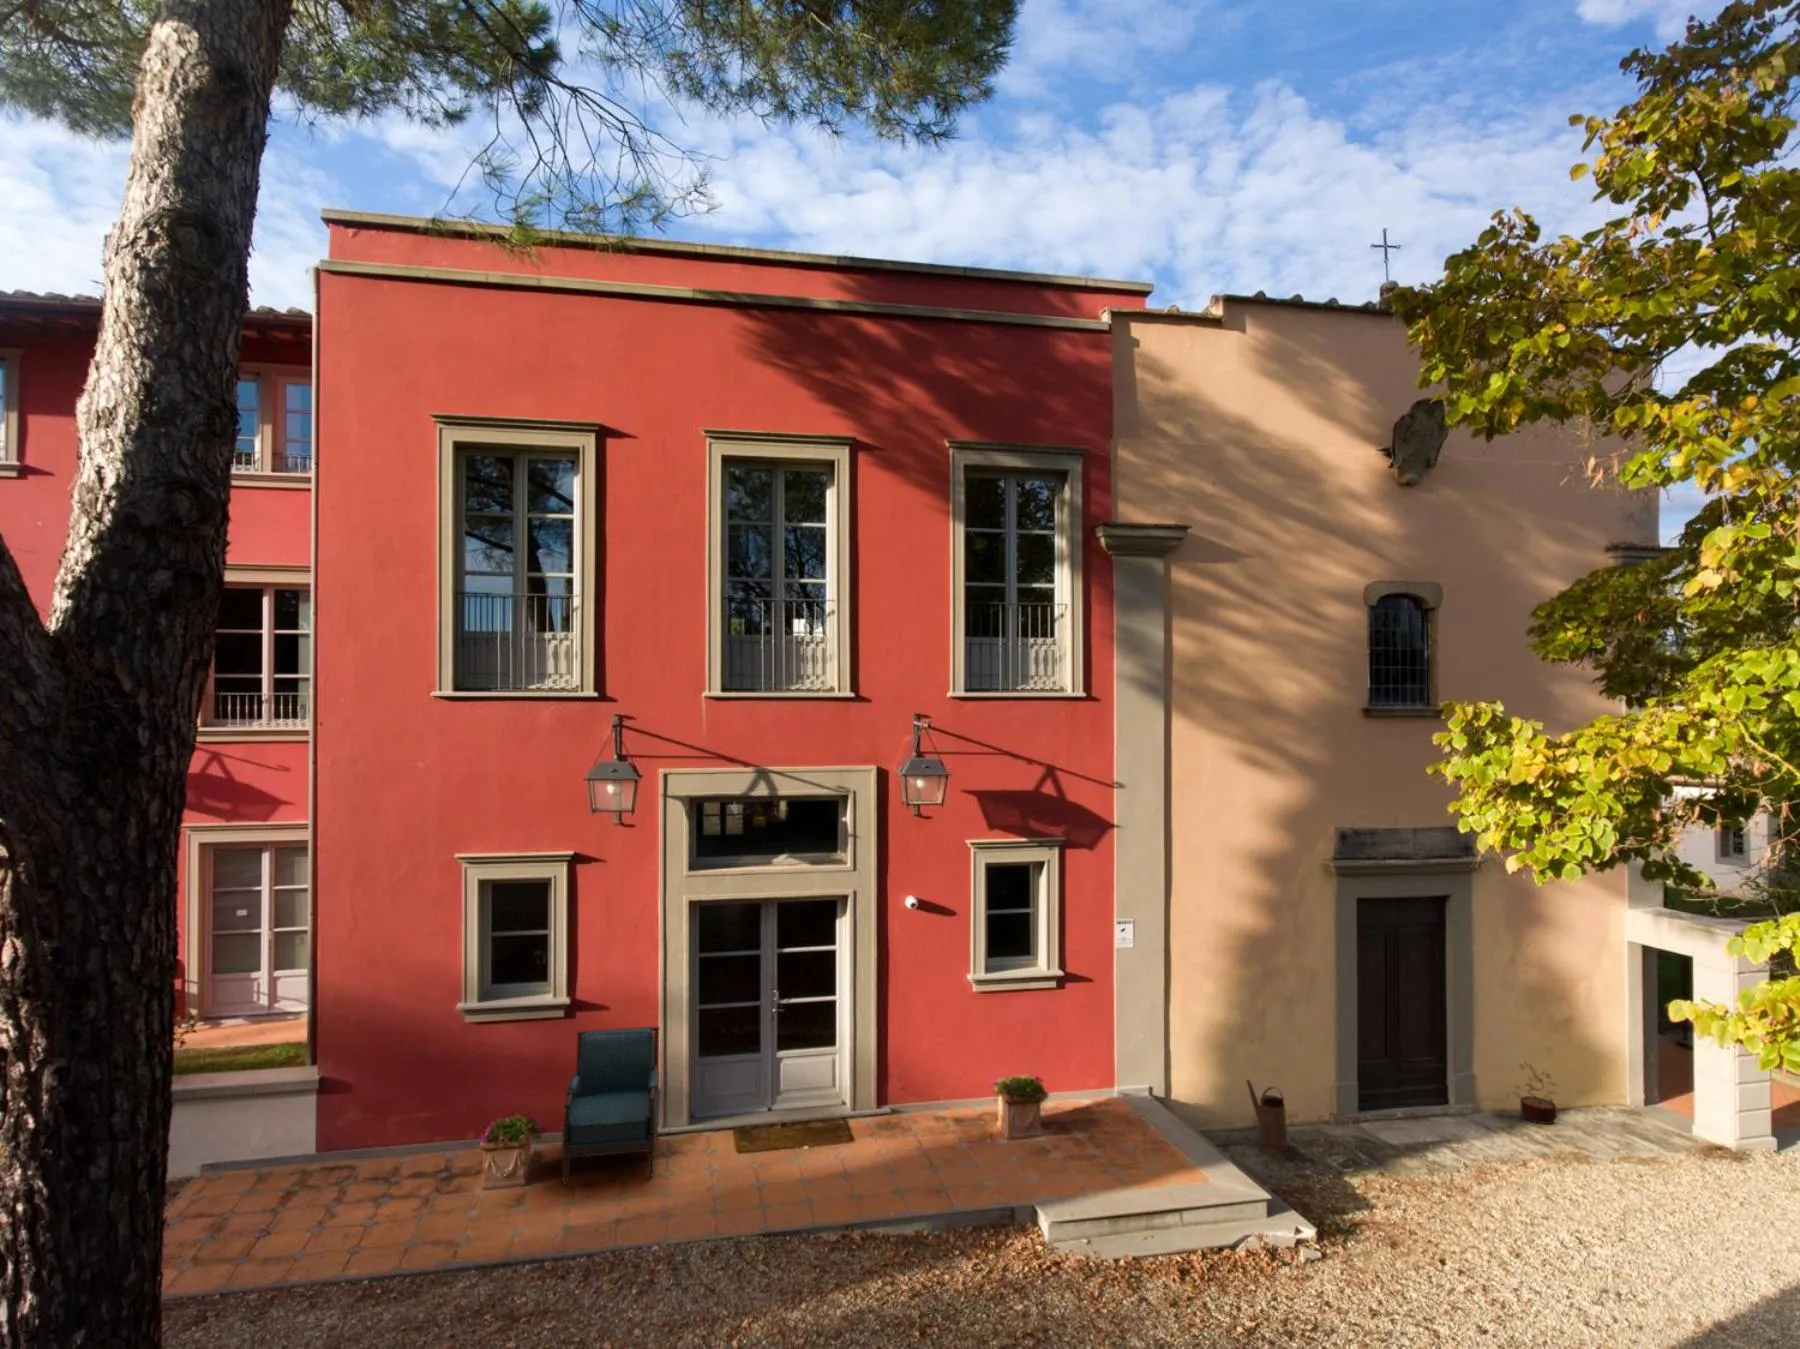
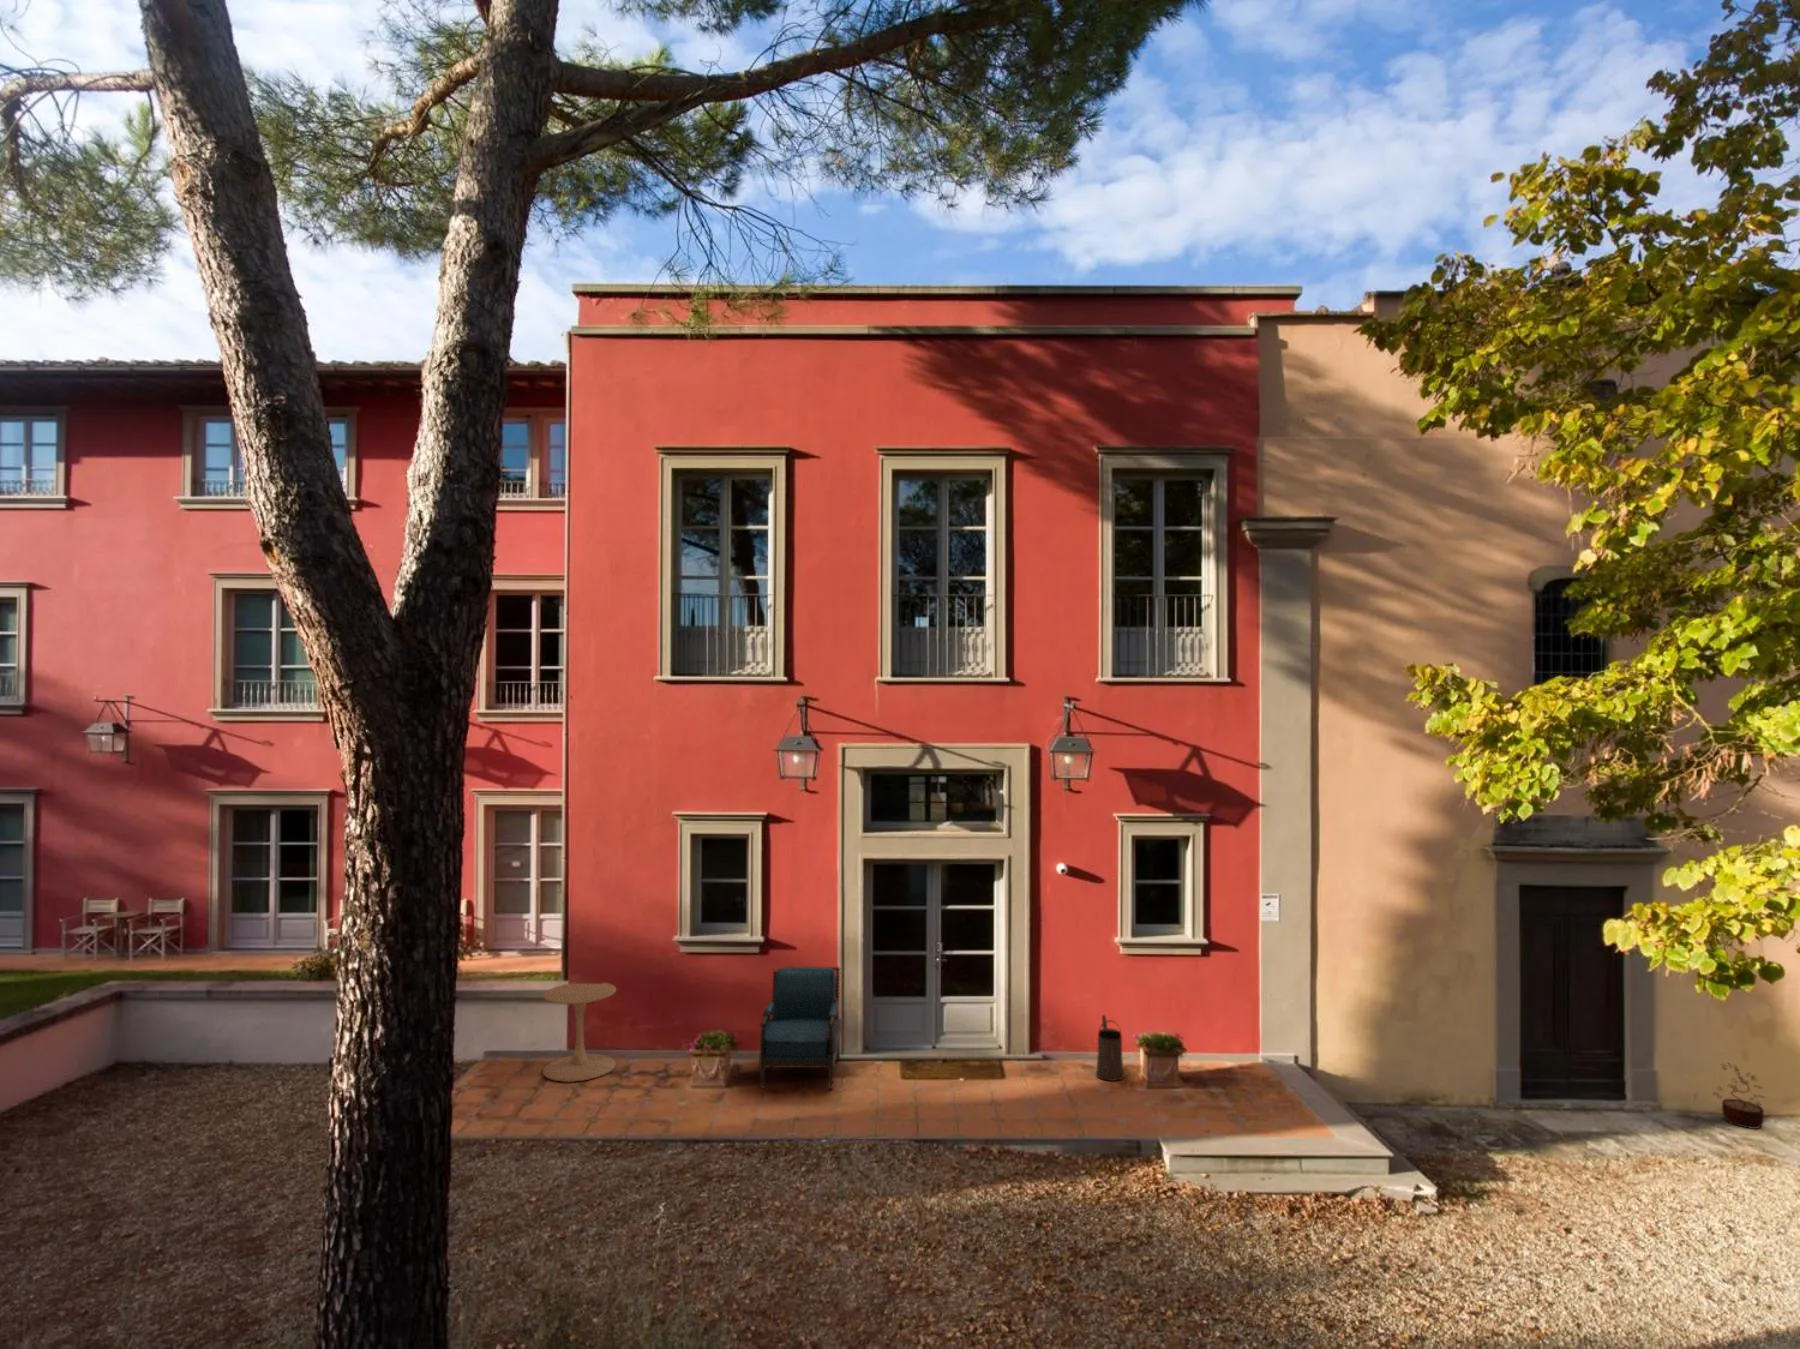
pedestal table: none [268,1065,373,1201] -> present [543,982,616,1082]
watering can: present [1247,1080,1288,1151] -> present [1096,1015,1124,1081]

